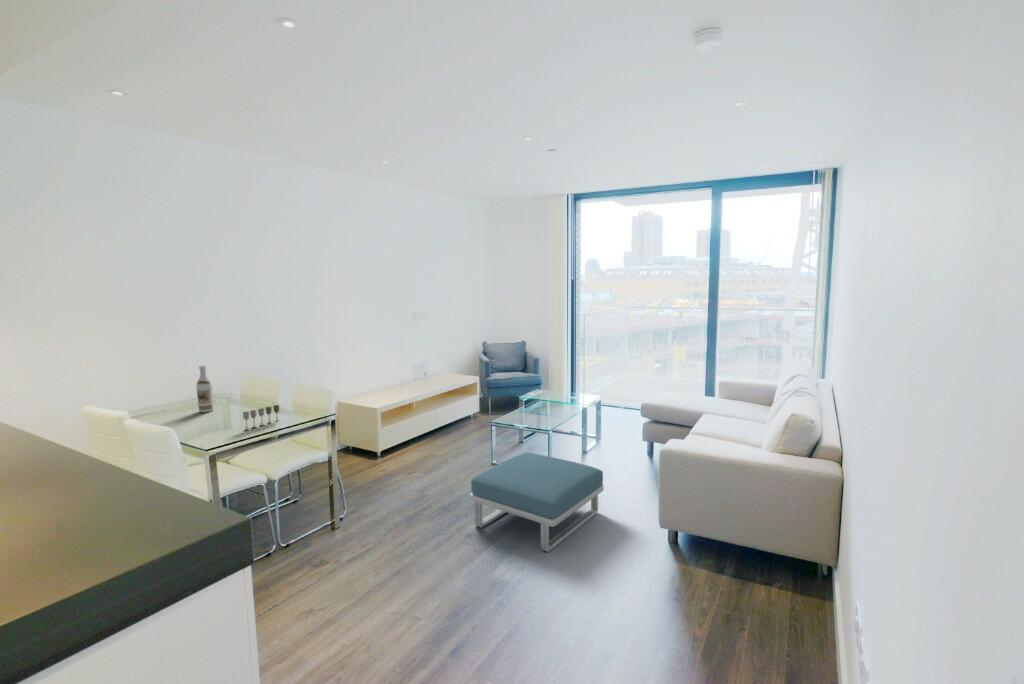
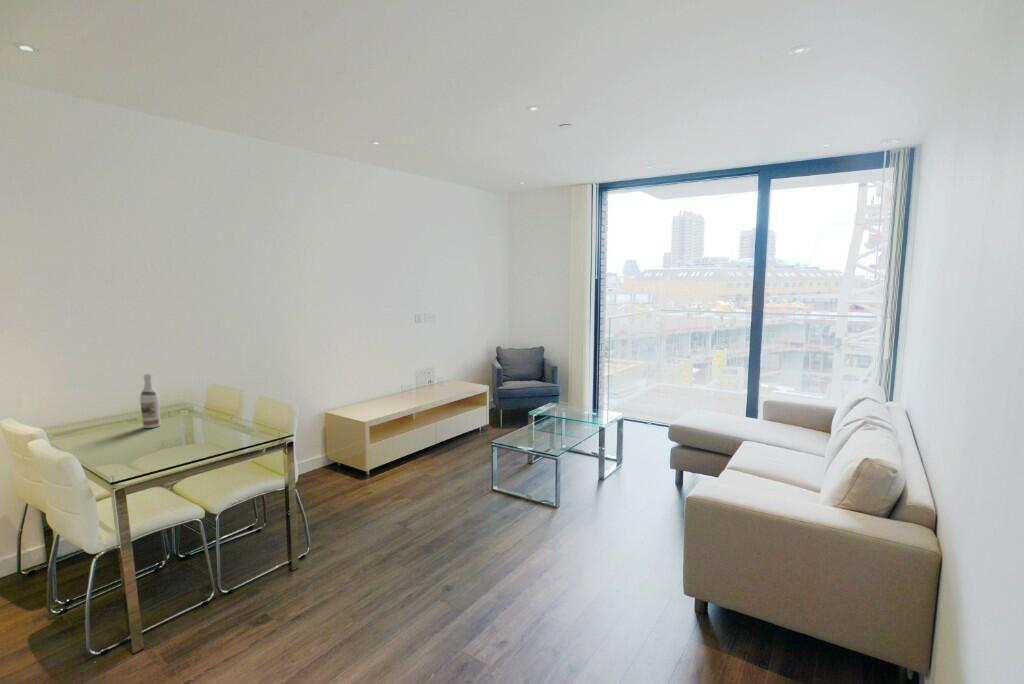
wine glass: present [243,405,279,430] -> none [174,424,225,455]
footstool: present [470,453,604,552] -> none [451,485,616,624]

